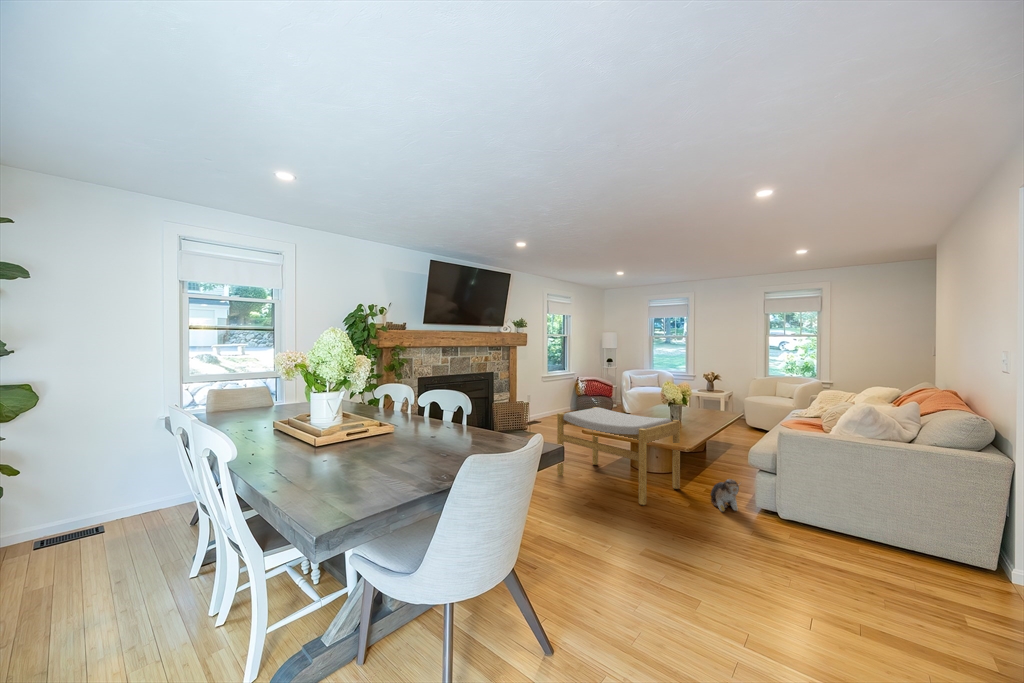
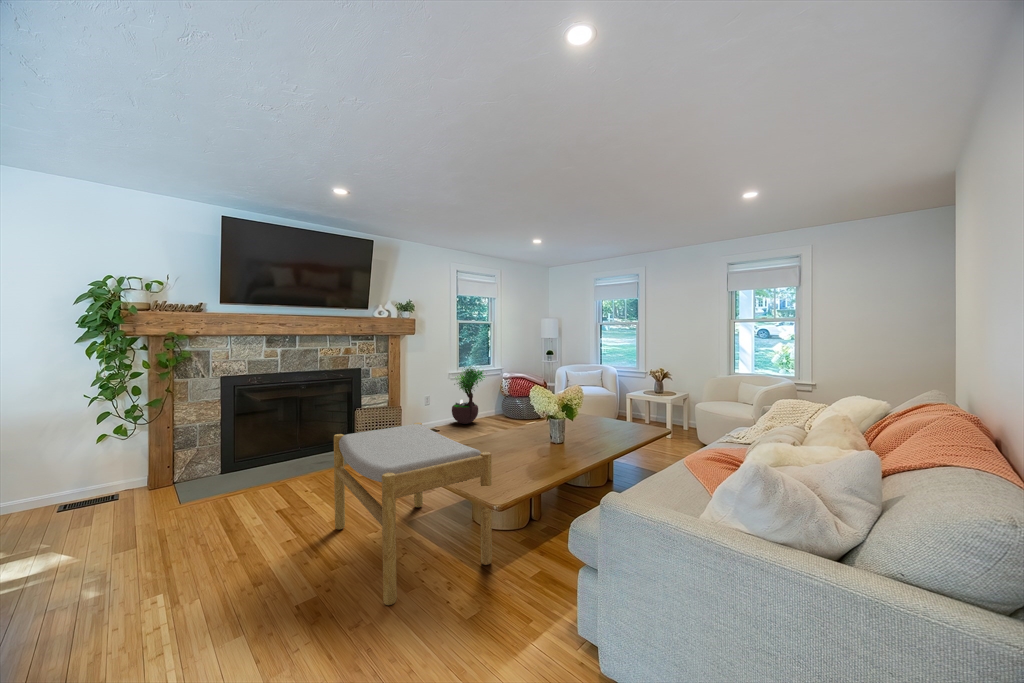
potted tree: none [546,368,575,417] -> present [452,366,485,424]
plush toy: present [711,479,741,512] -> none [500,570,542,630]

